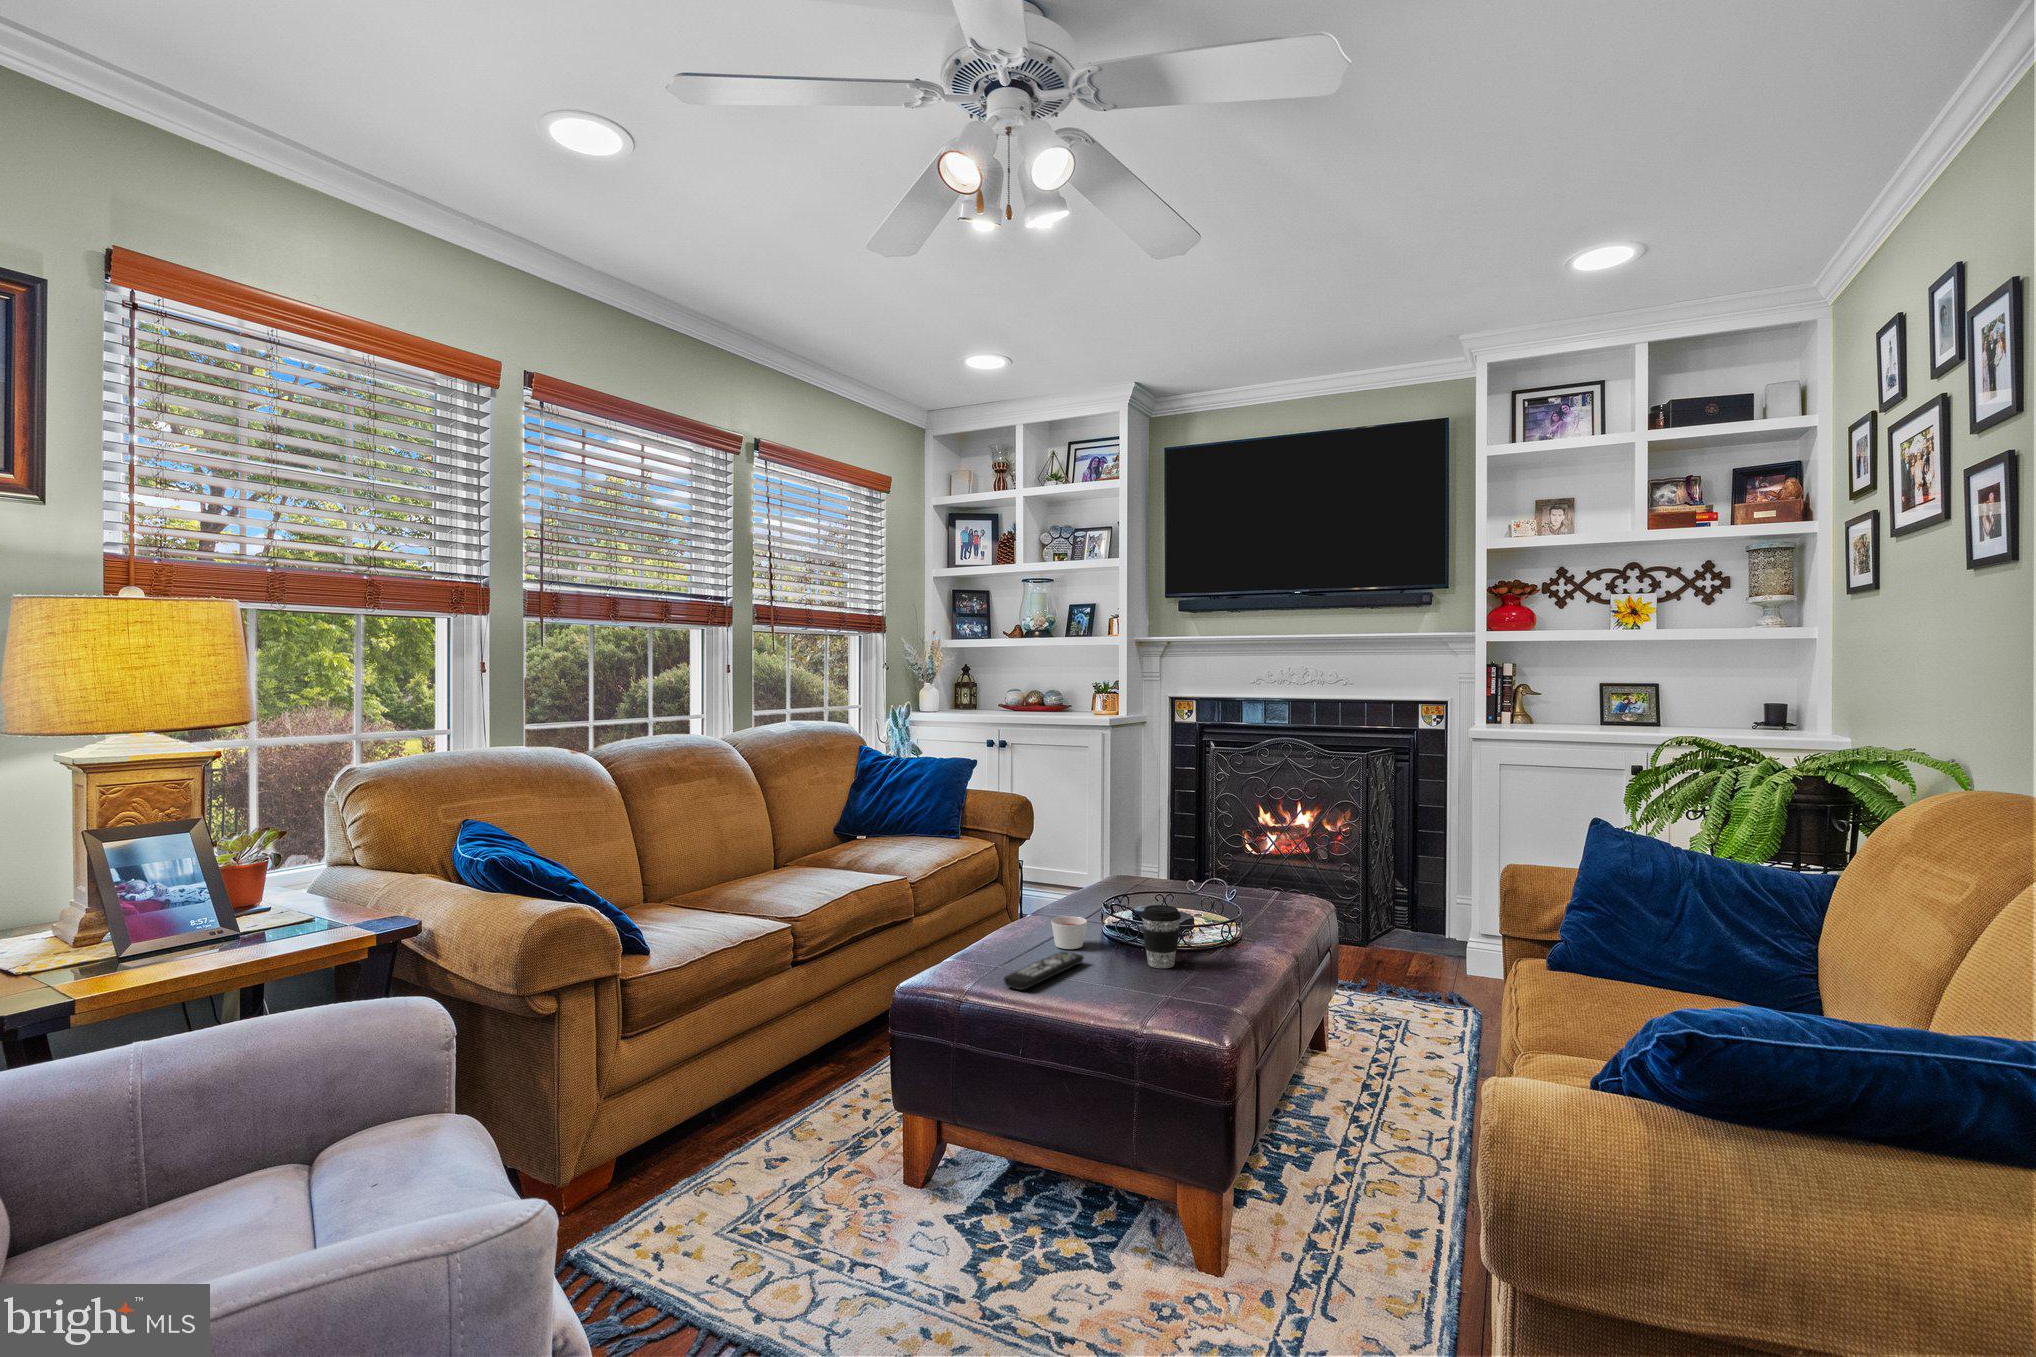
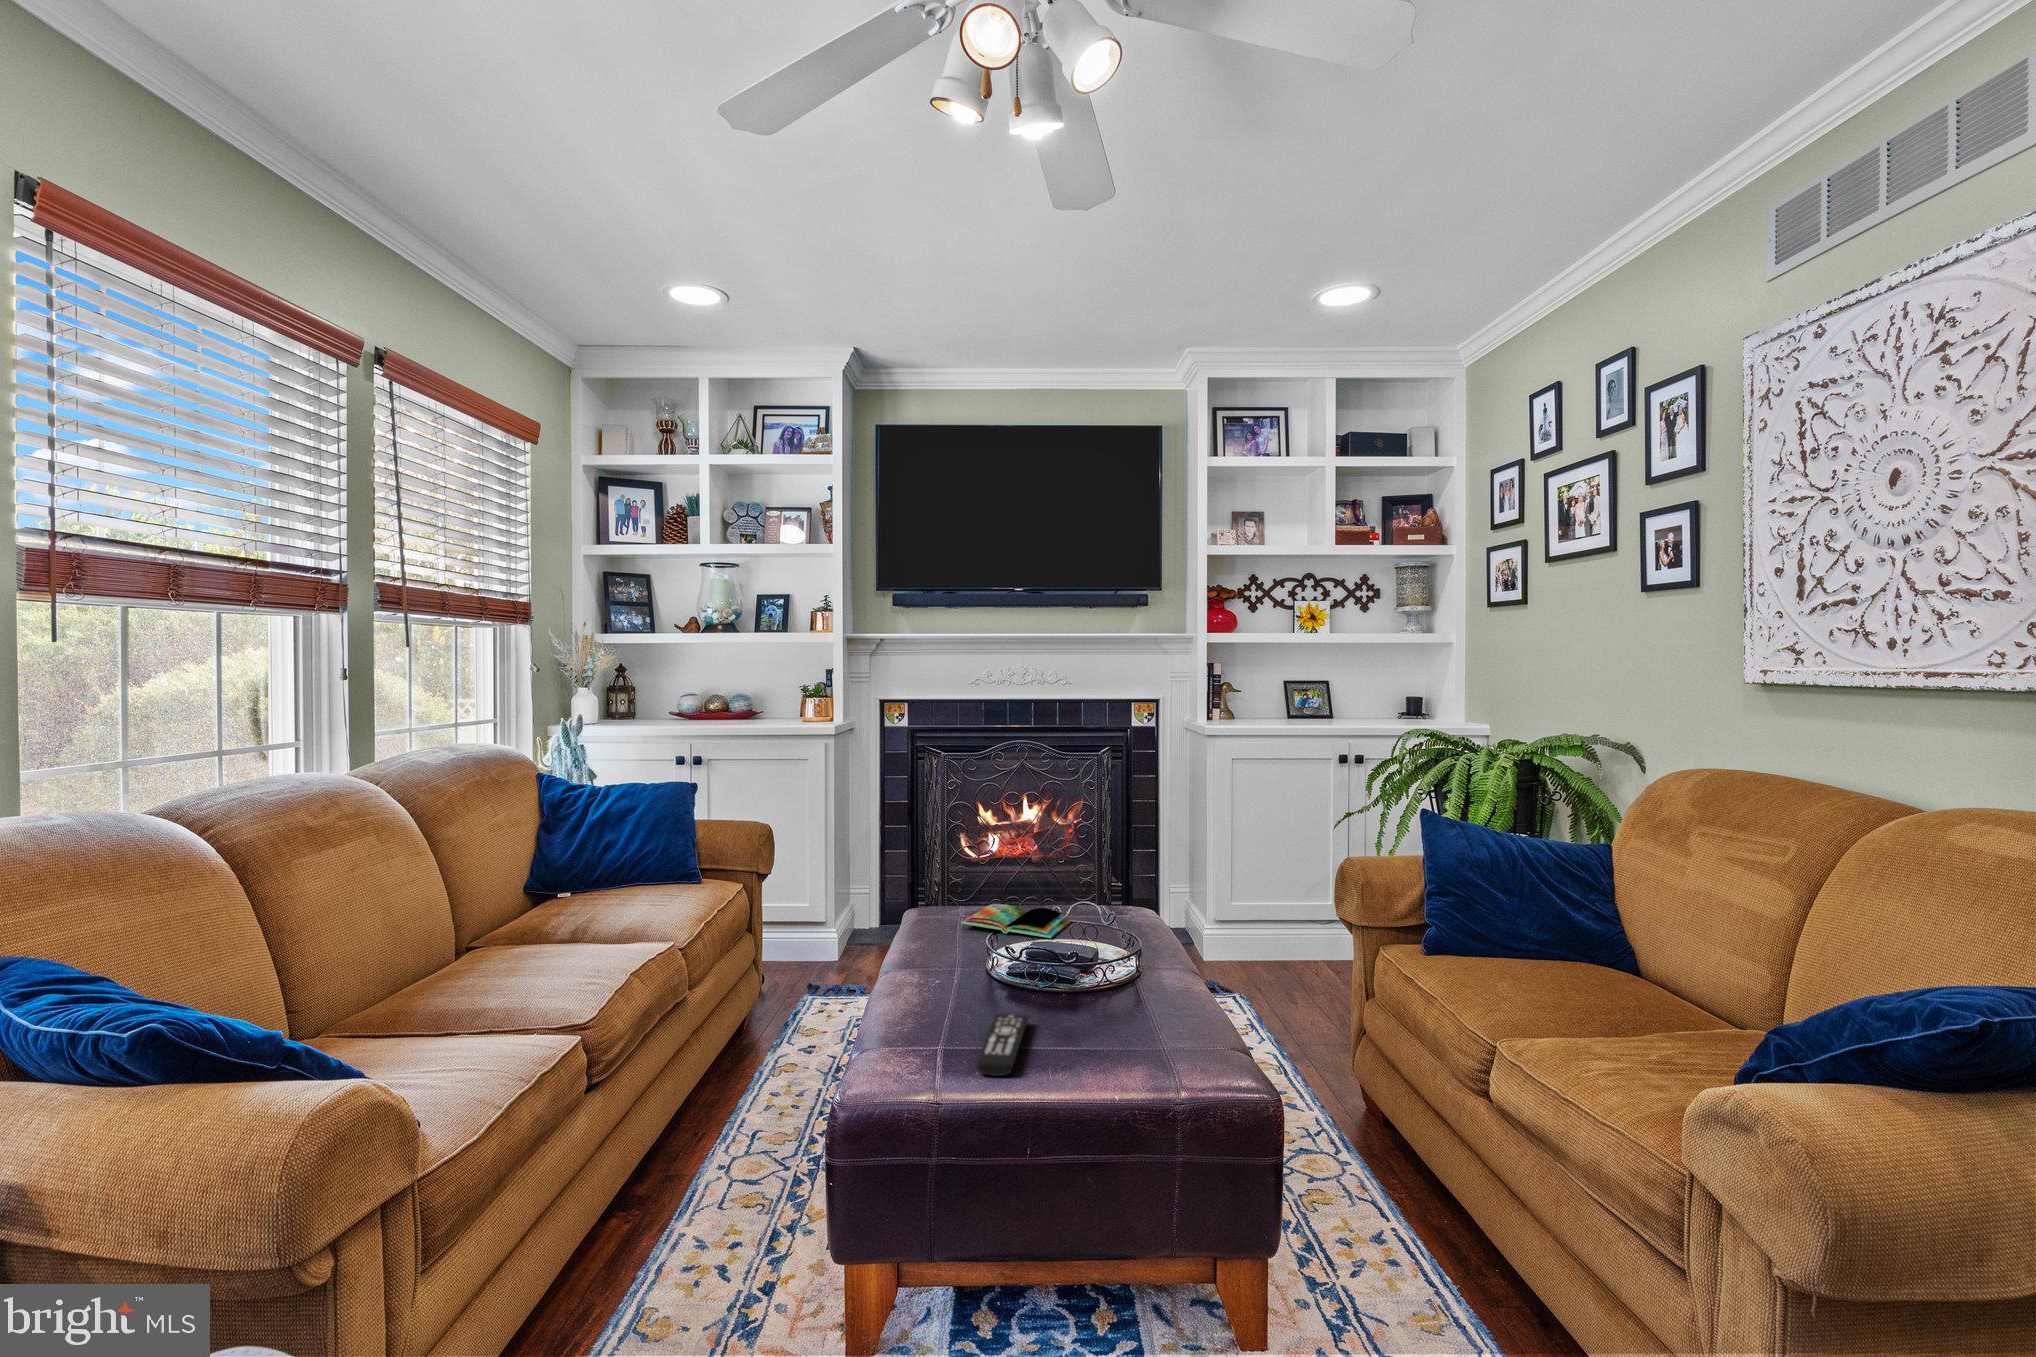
book: none [1122,878,1225,909] -> present [961,904,1071,938]
coffee cup: present [1141,905,1181,968] -> none [1085,943,1131,1017]
candle: present [1051,916,1087,949] -> none [961,967,1004,1009]

